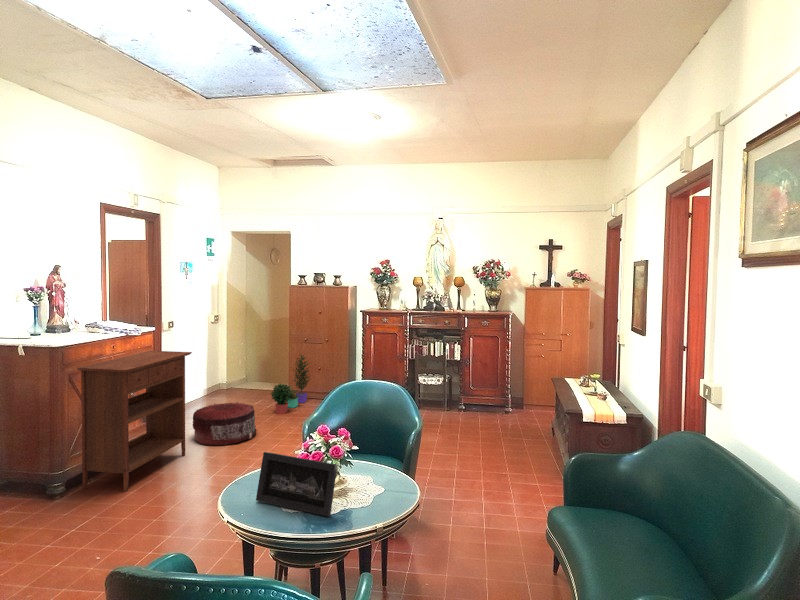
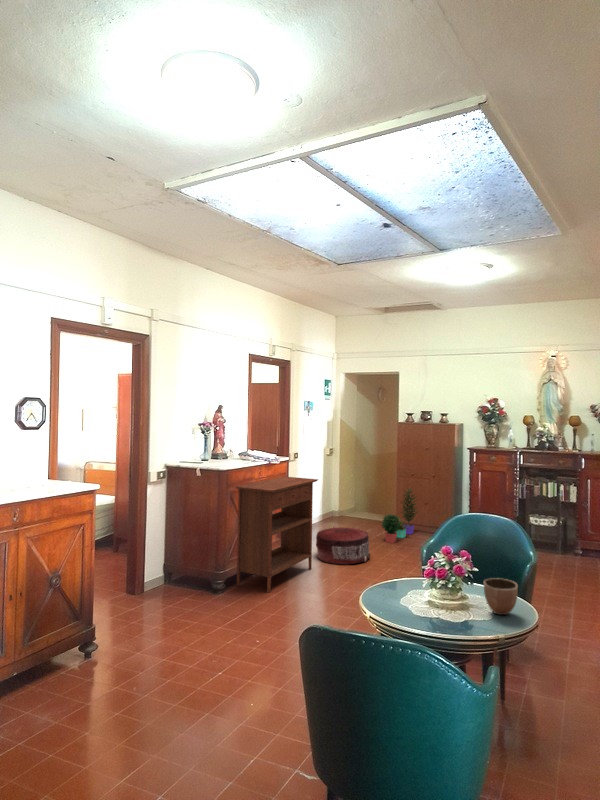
picture frame: present [256,452,337,517] -> none [389,563,462,625]
decorative bowl: none [362,455,397,495] -> present [484,578,518,615]

